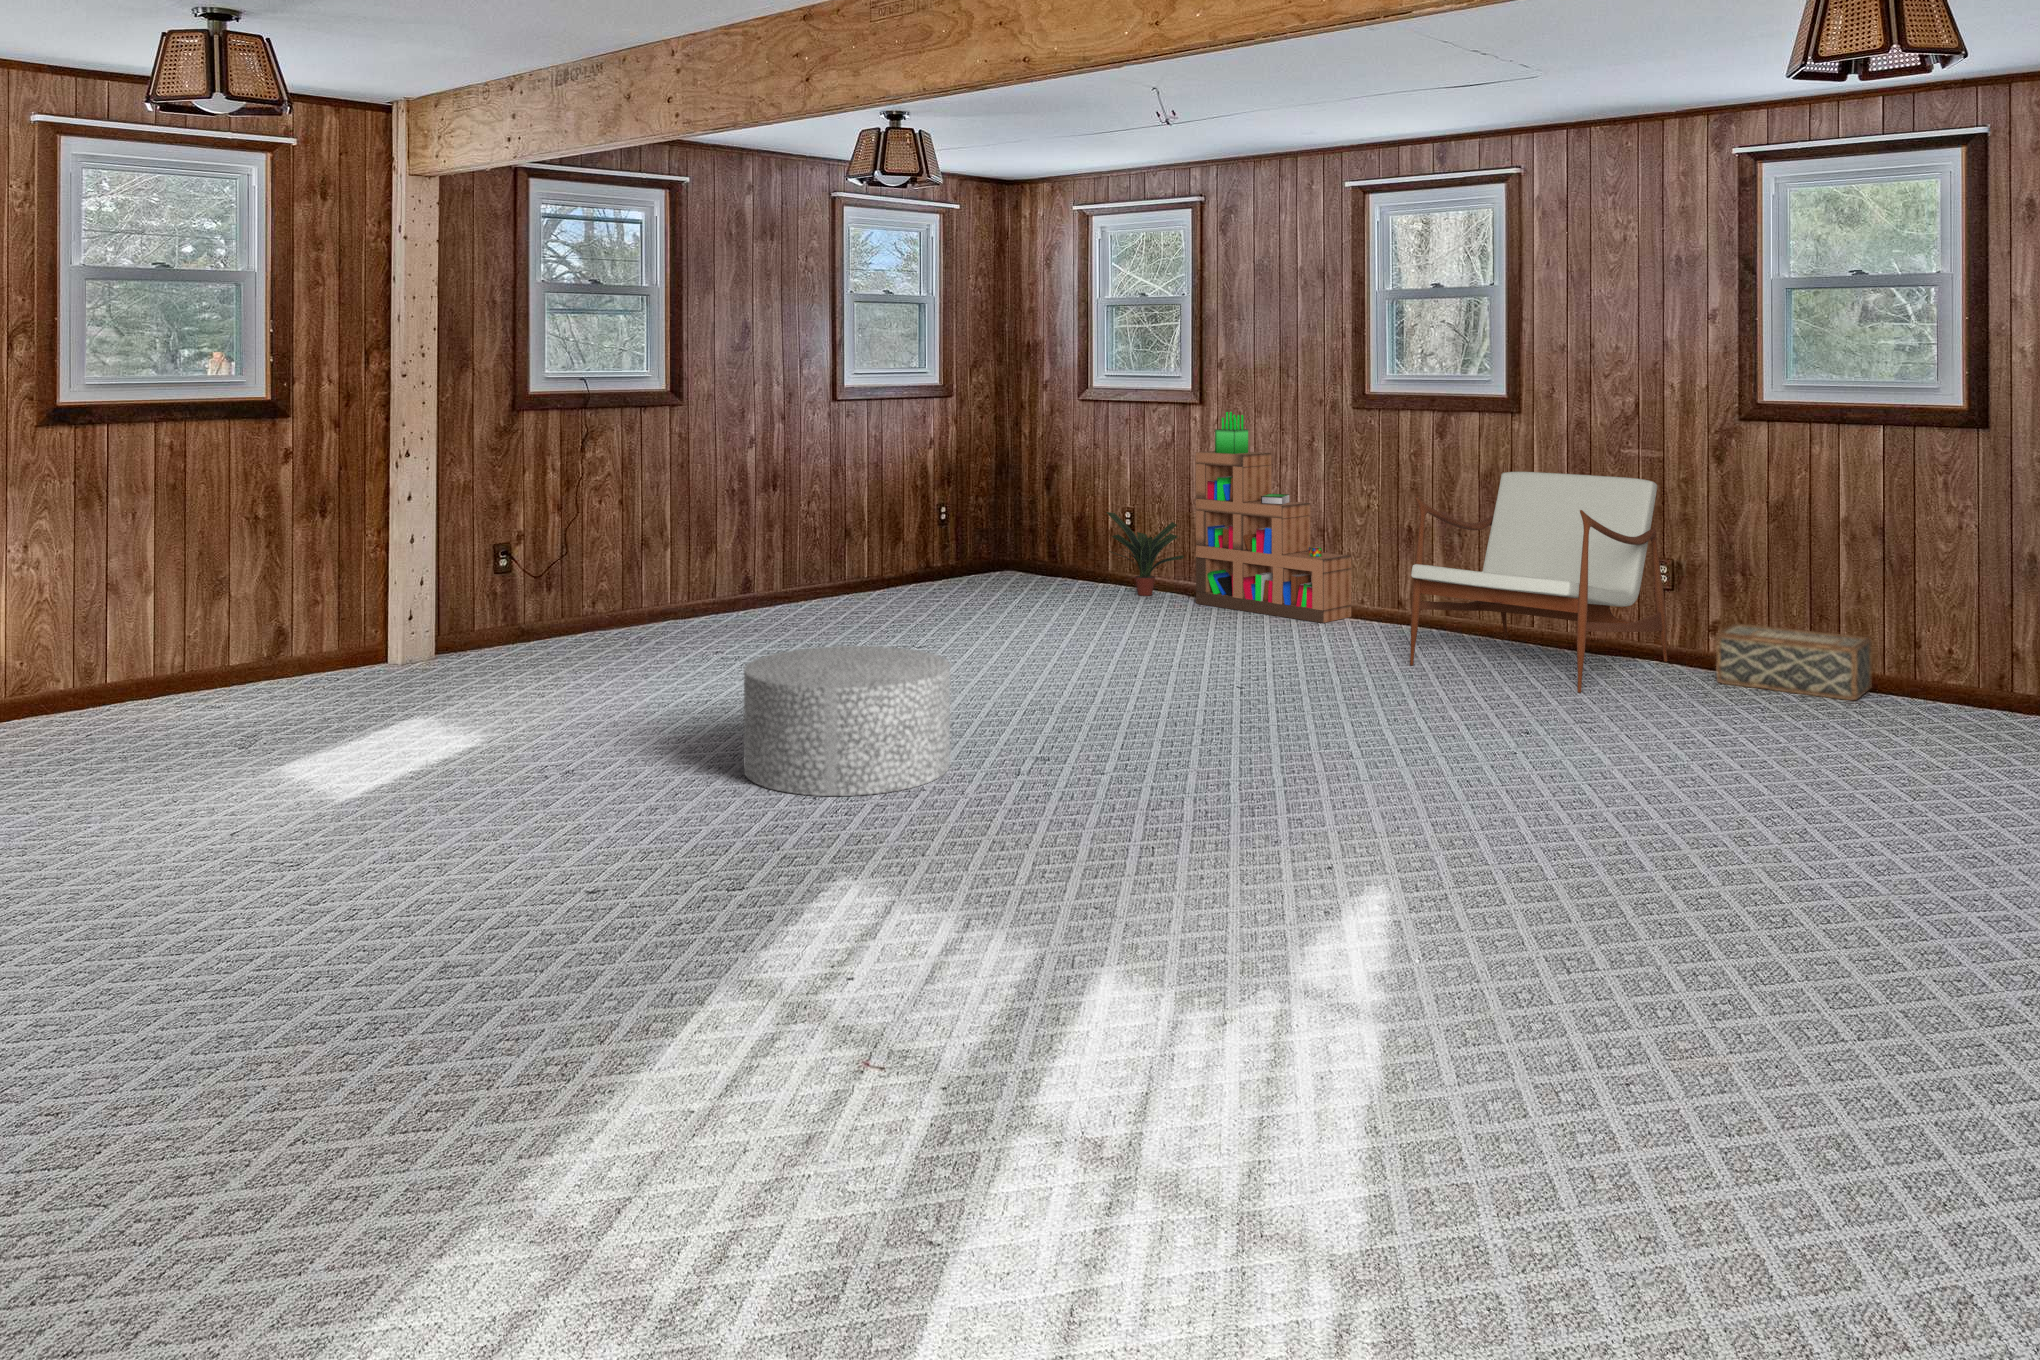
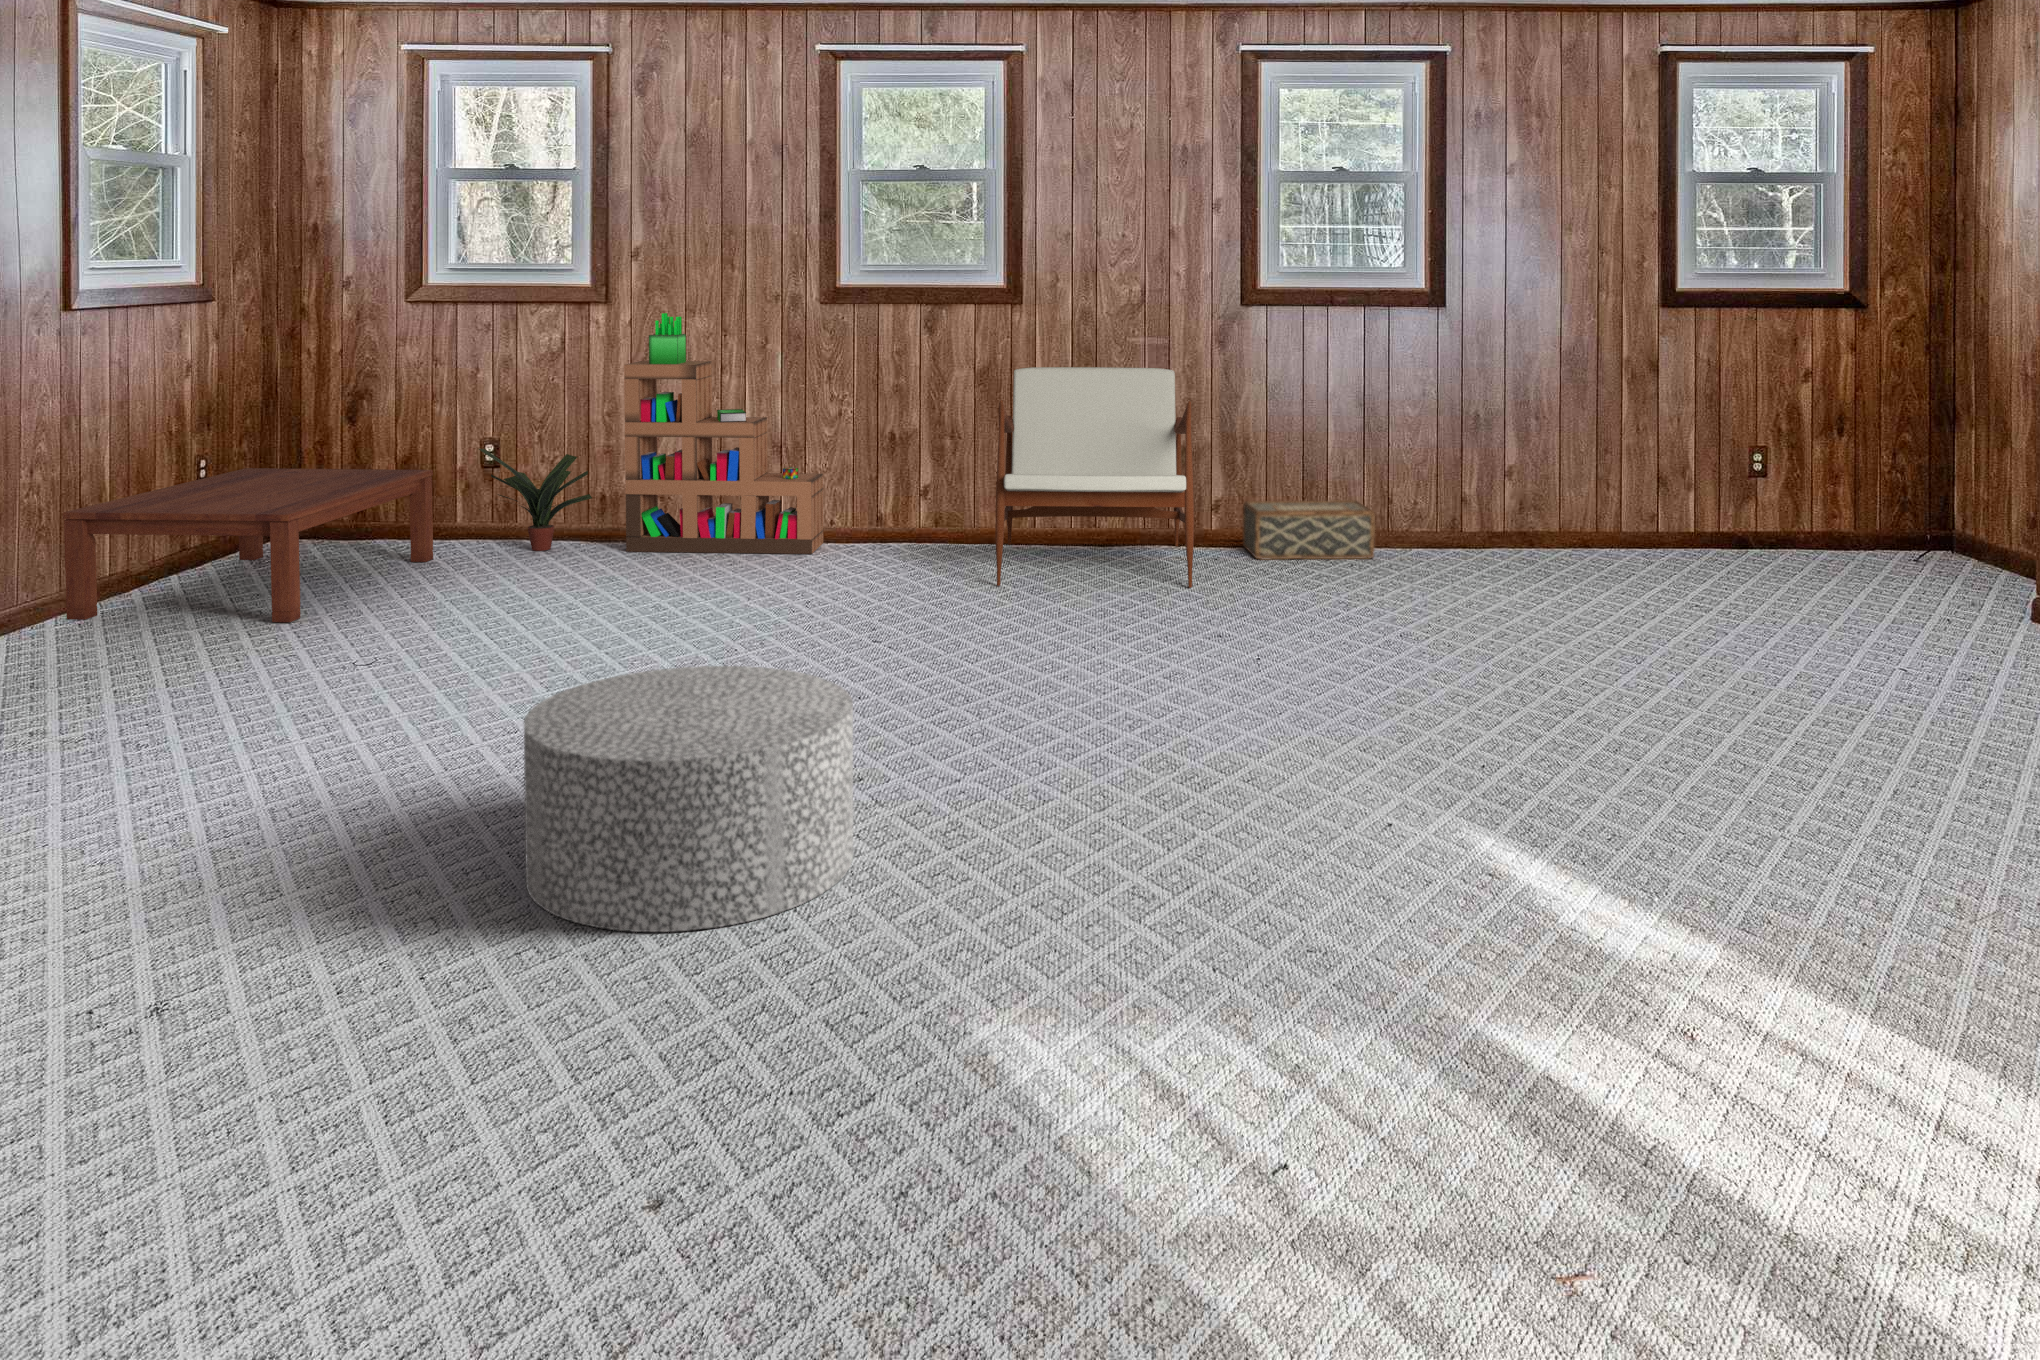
coffee table: none [819,514,1067,616] -> present [63,468,433,622]

